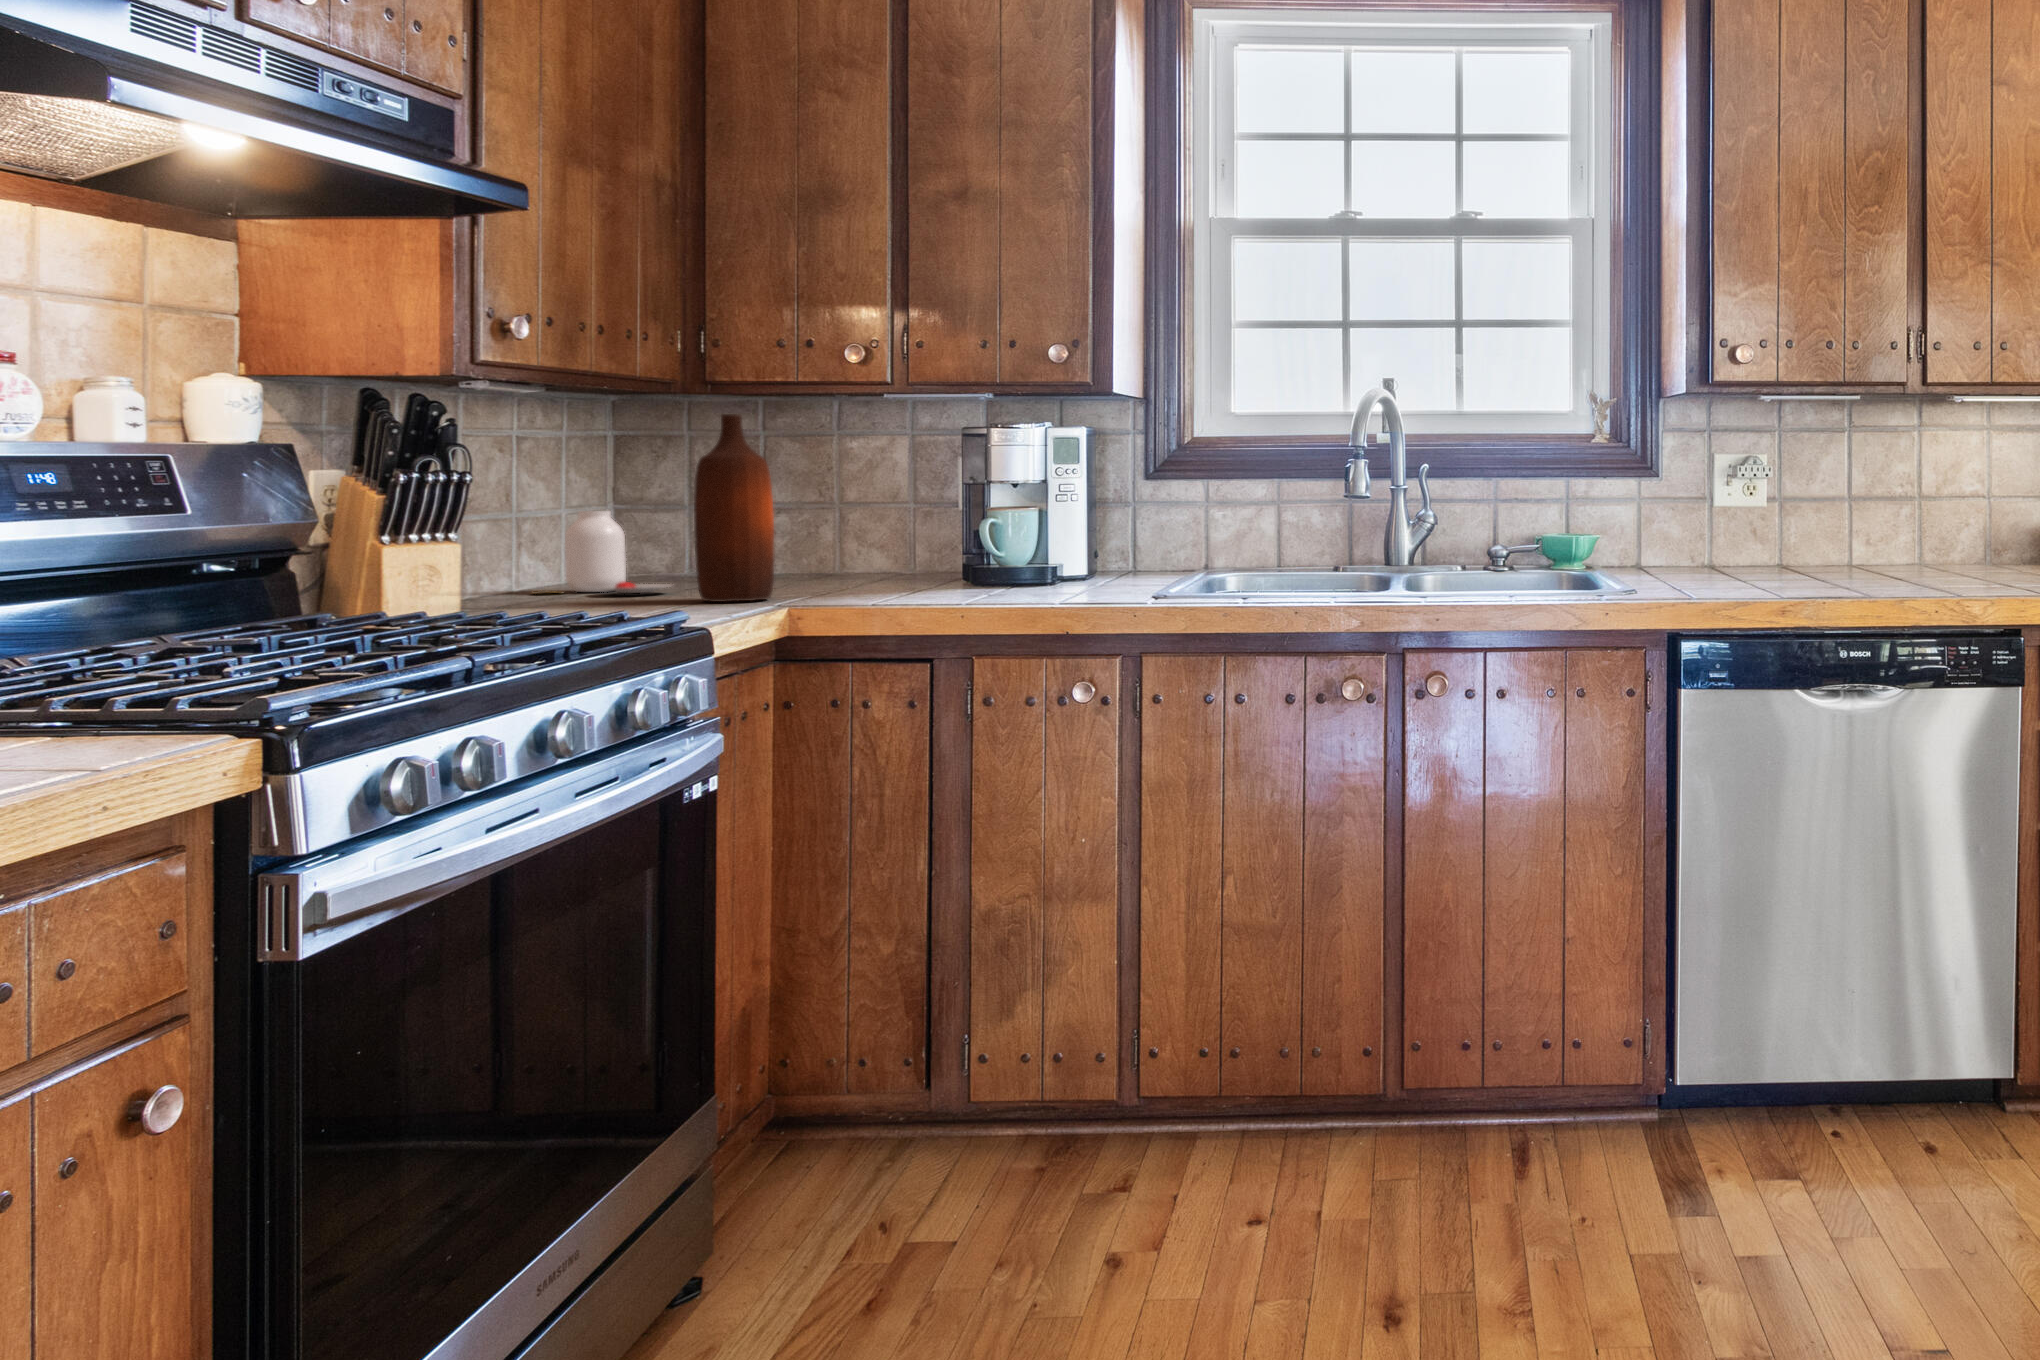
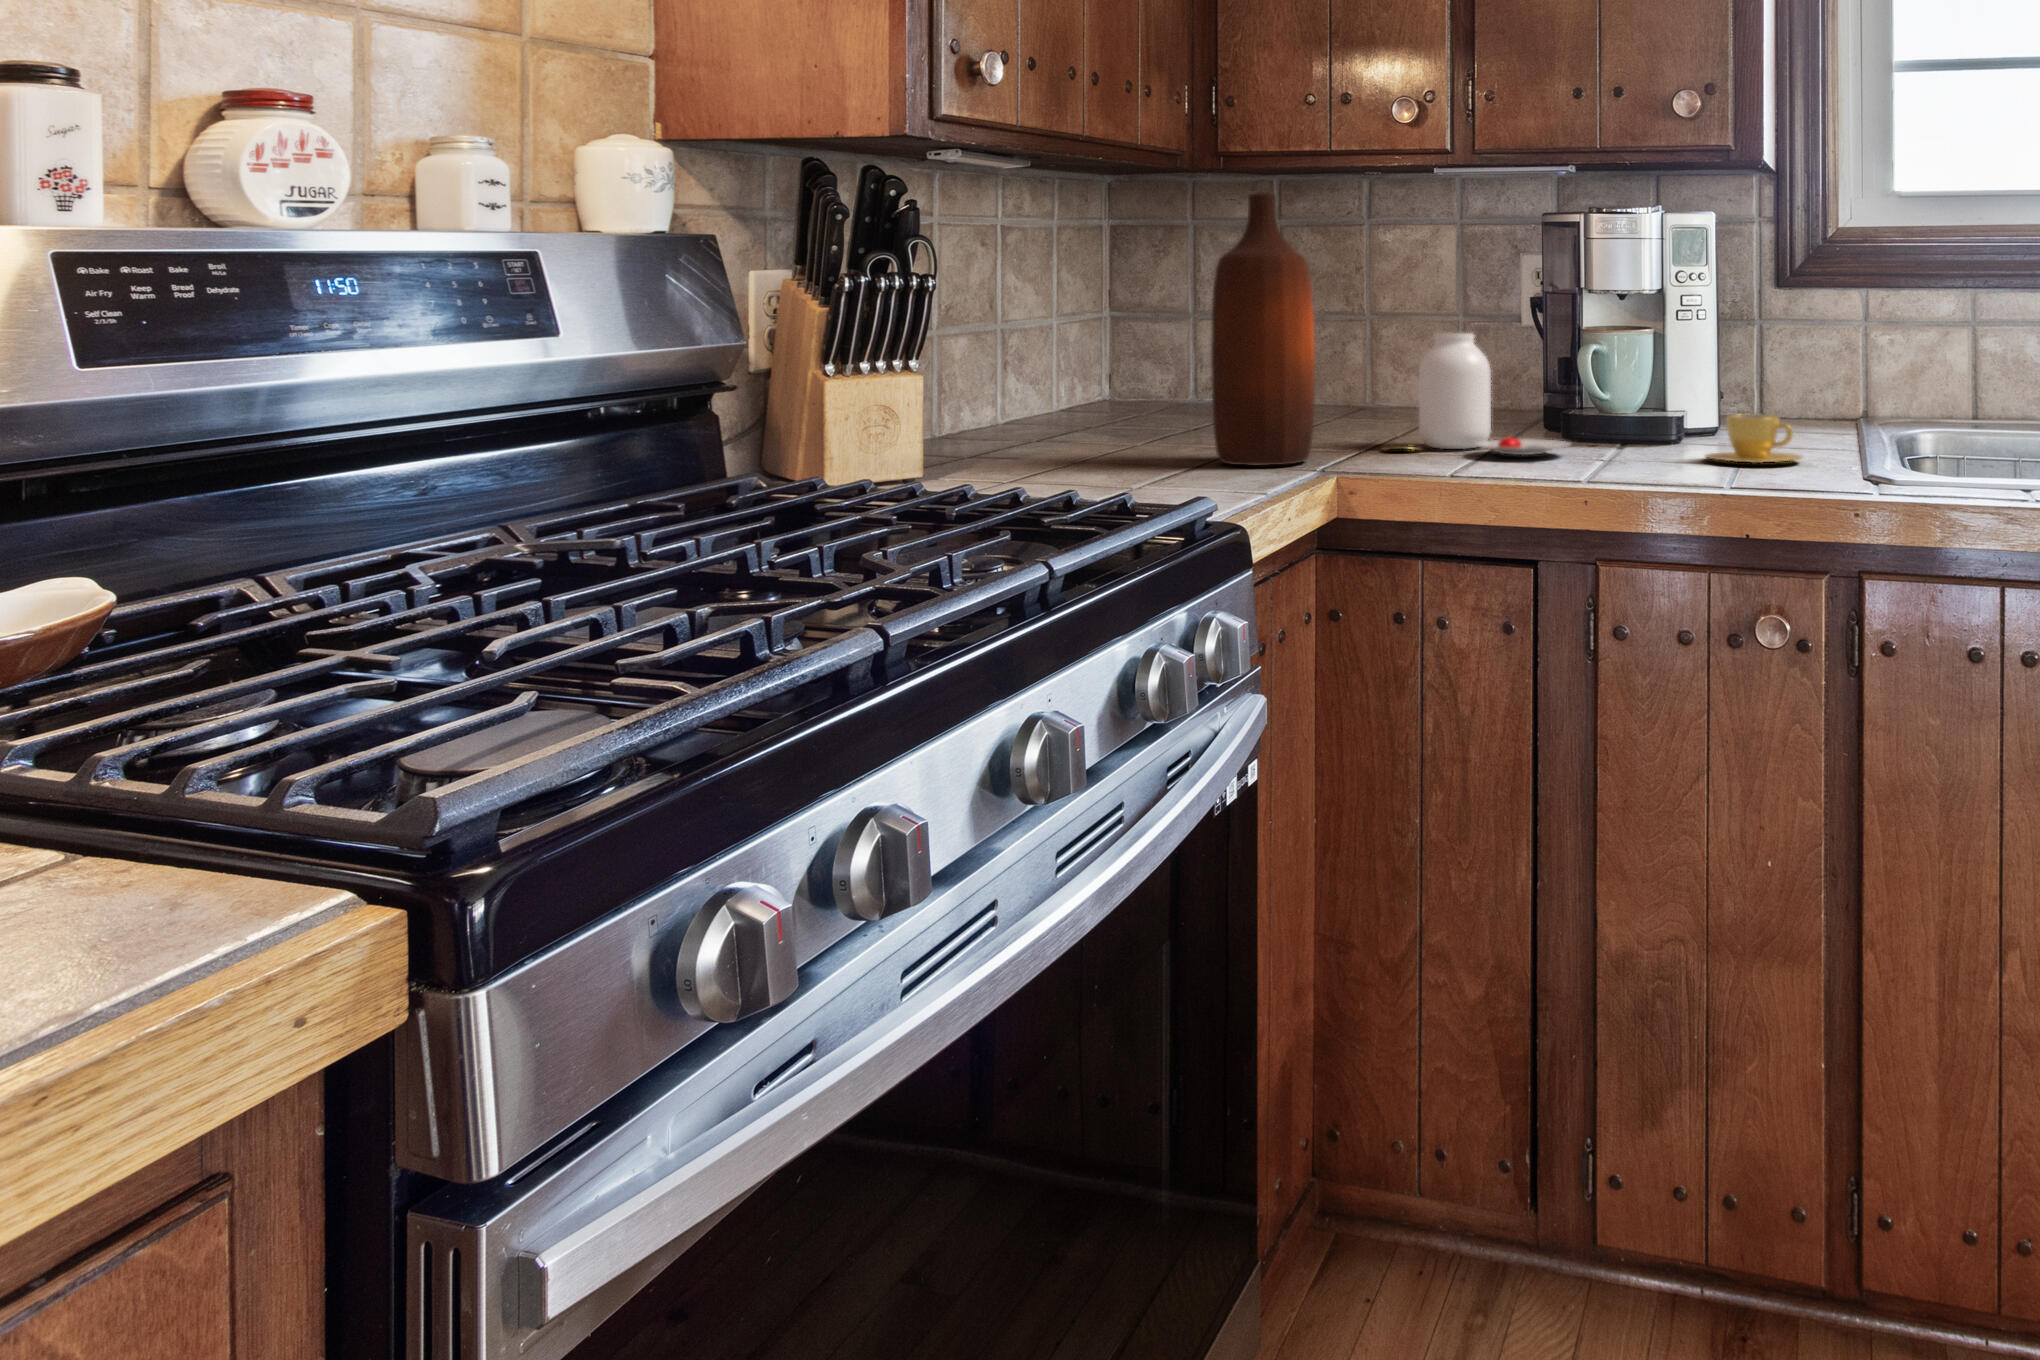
jar: present [533,511,670,593] -> present [1400,333,1570,455]
cup: none [1059,563,1126,592] -> present [1706,414,1801,463]

